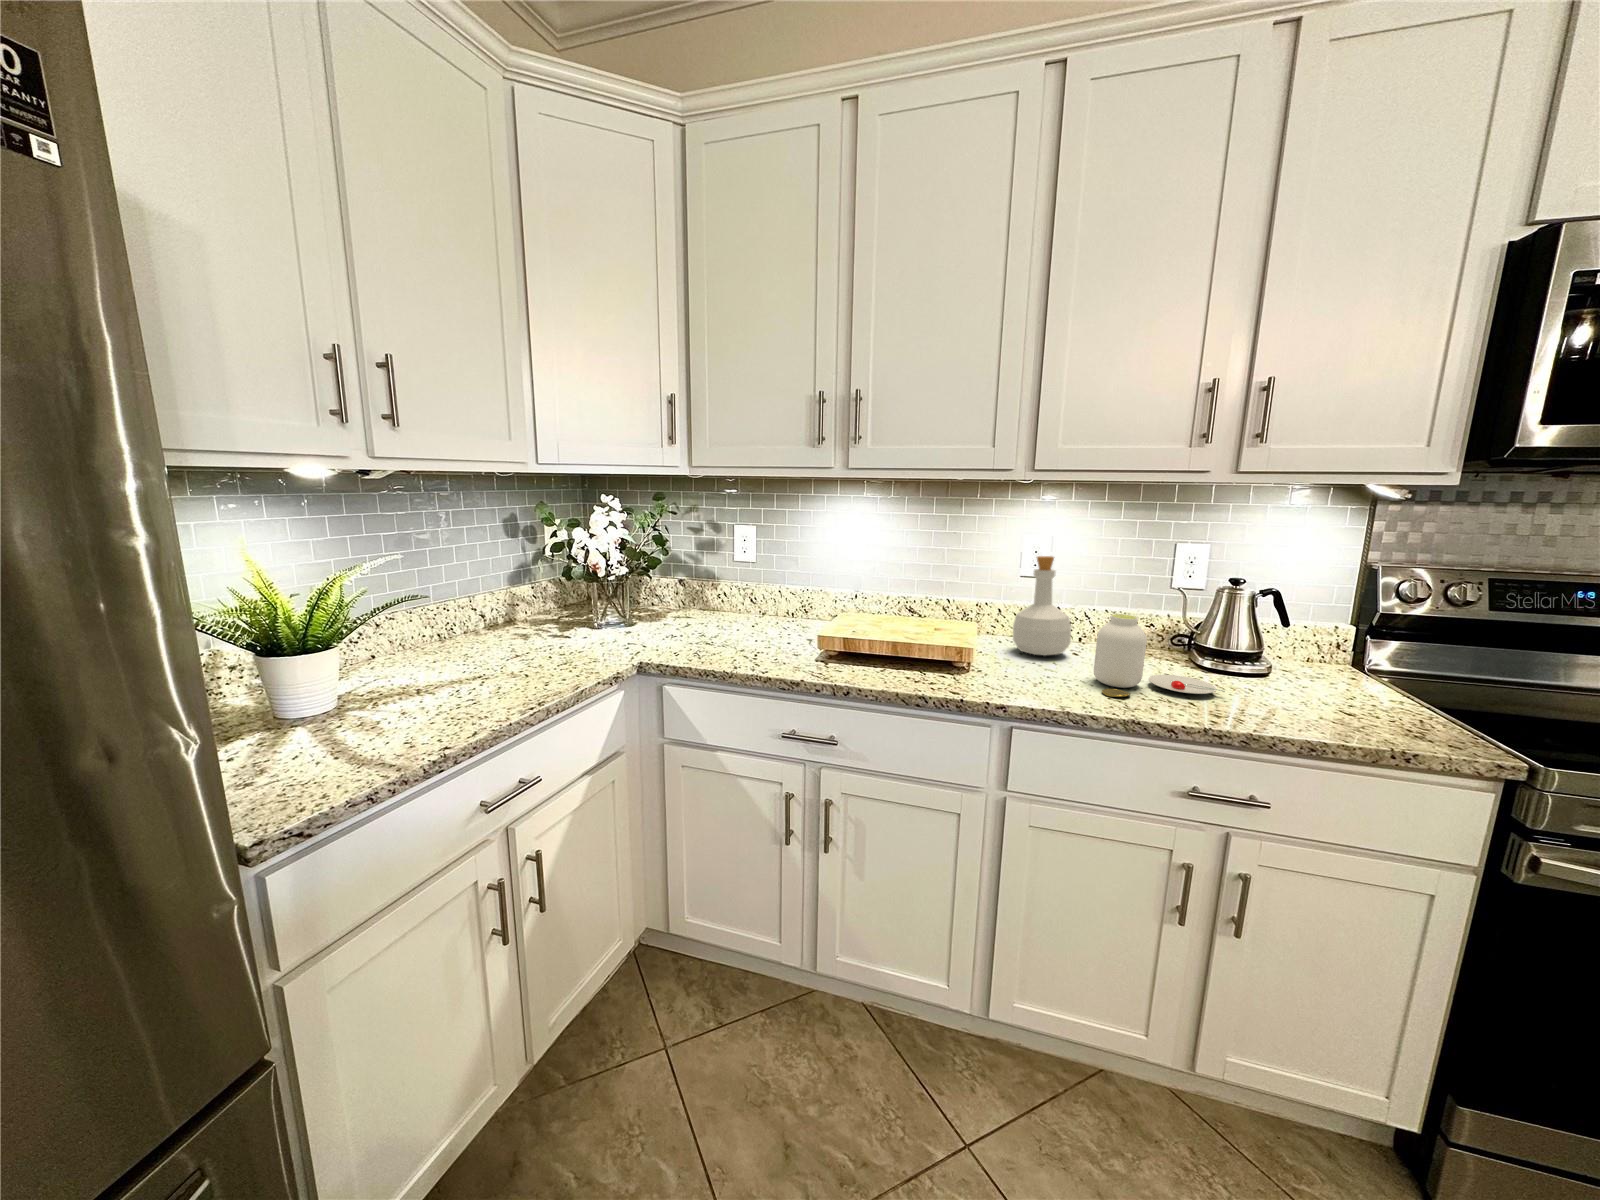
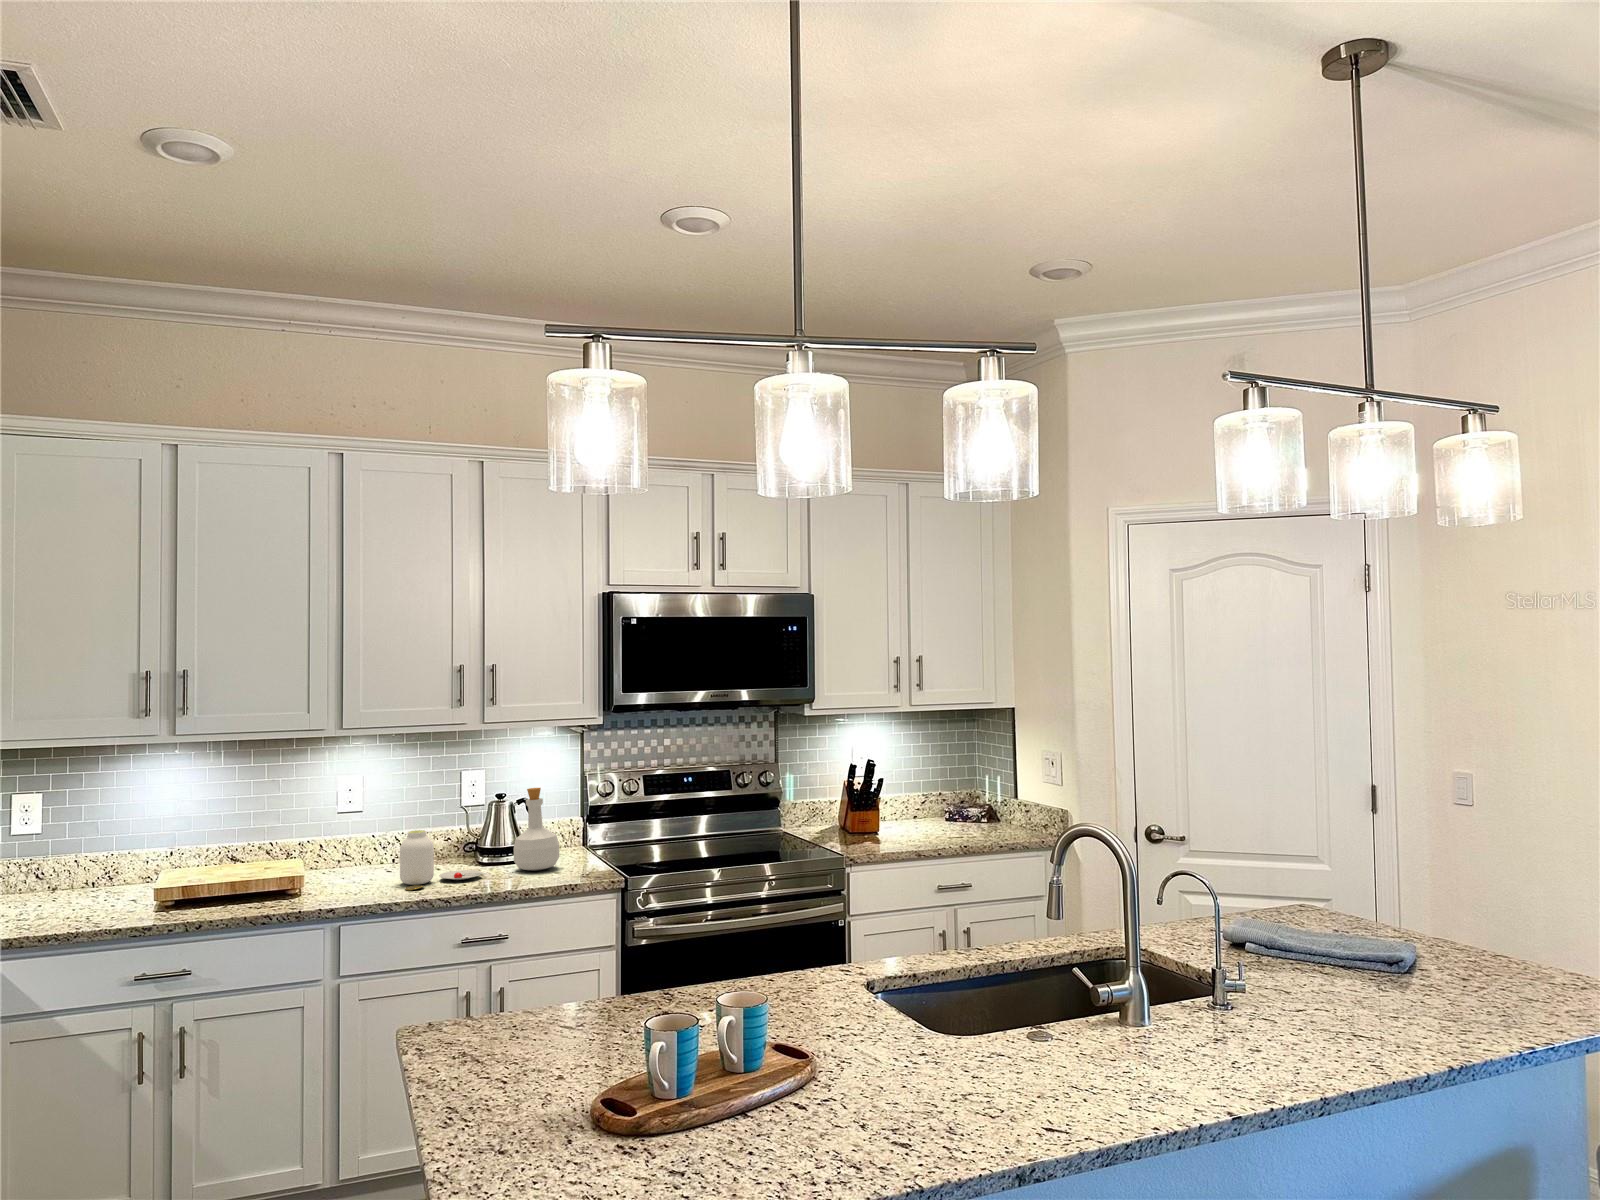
bottle: present [1013,556,1071,656] -> present [514,788,559,871]

